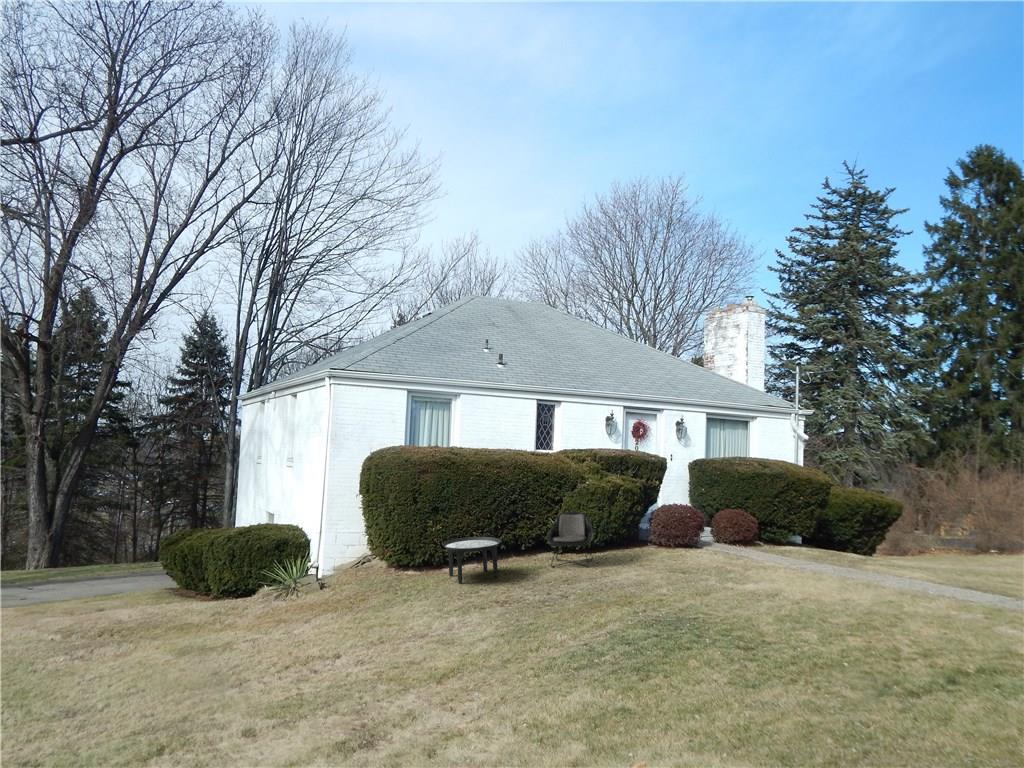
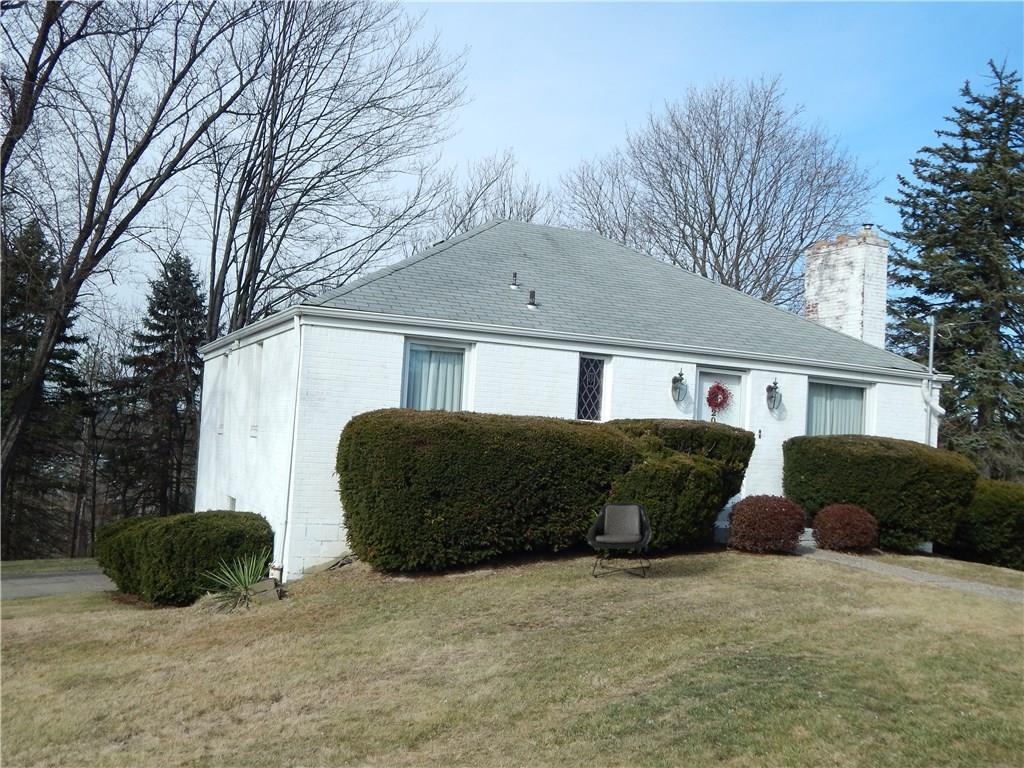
round table: present [442,537,502,584] -> none [443,533,525,596]

